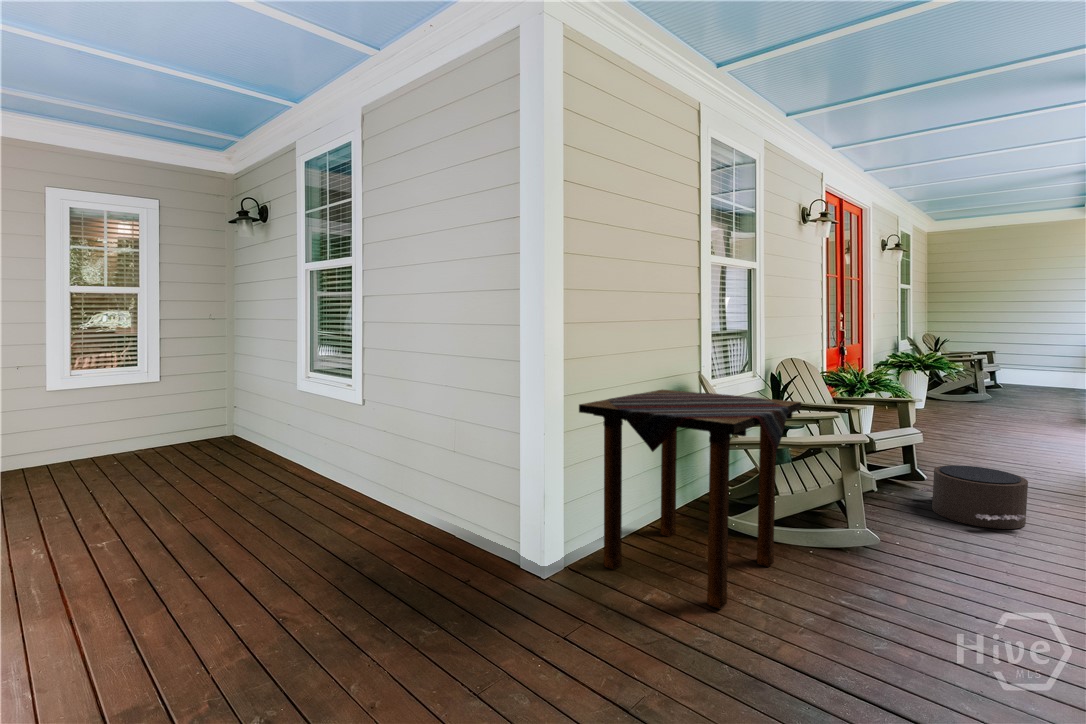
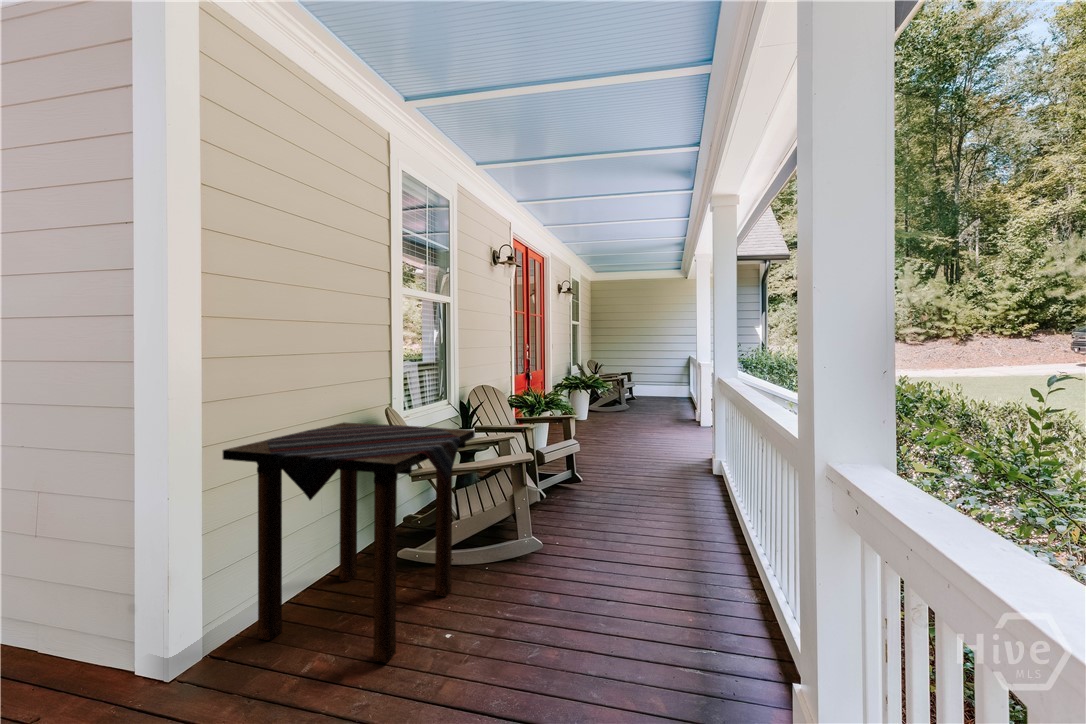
pouf: present [919,465,1028,529] -> none [577,470,647,520]

